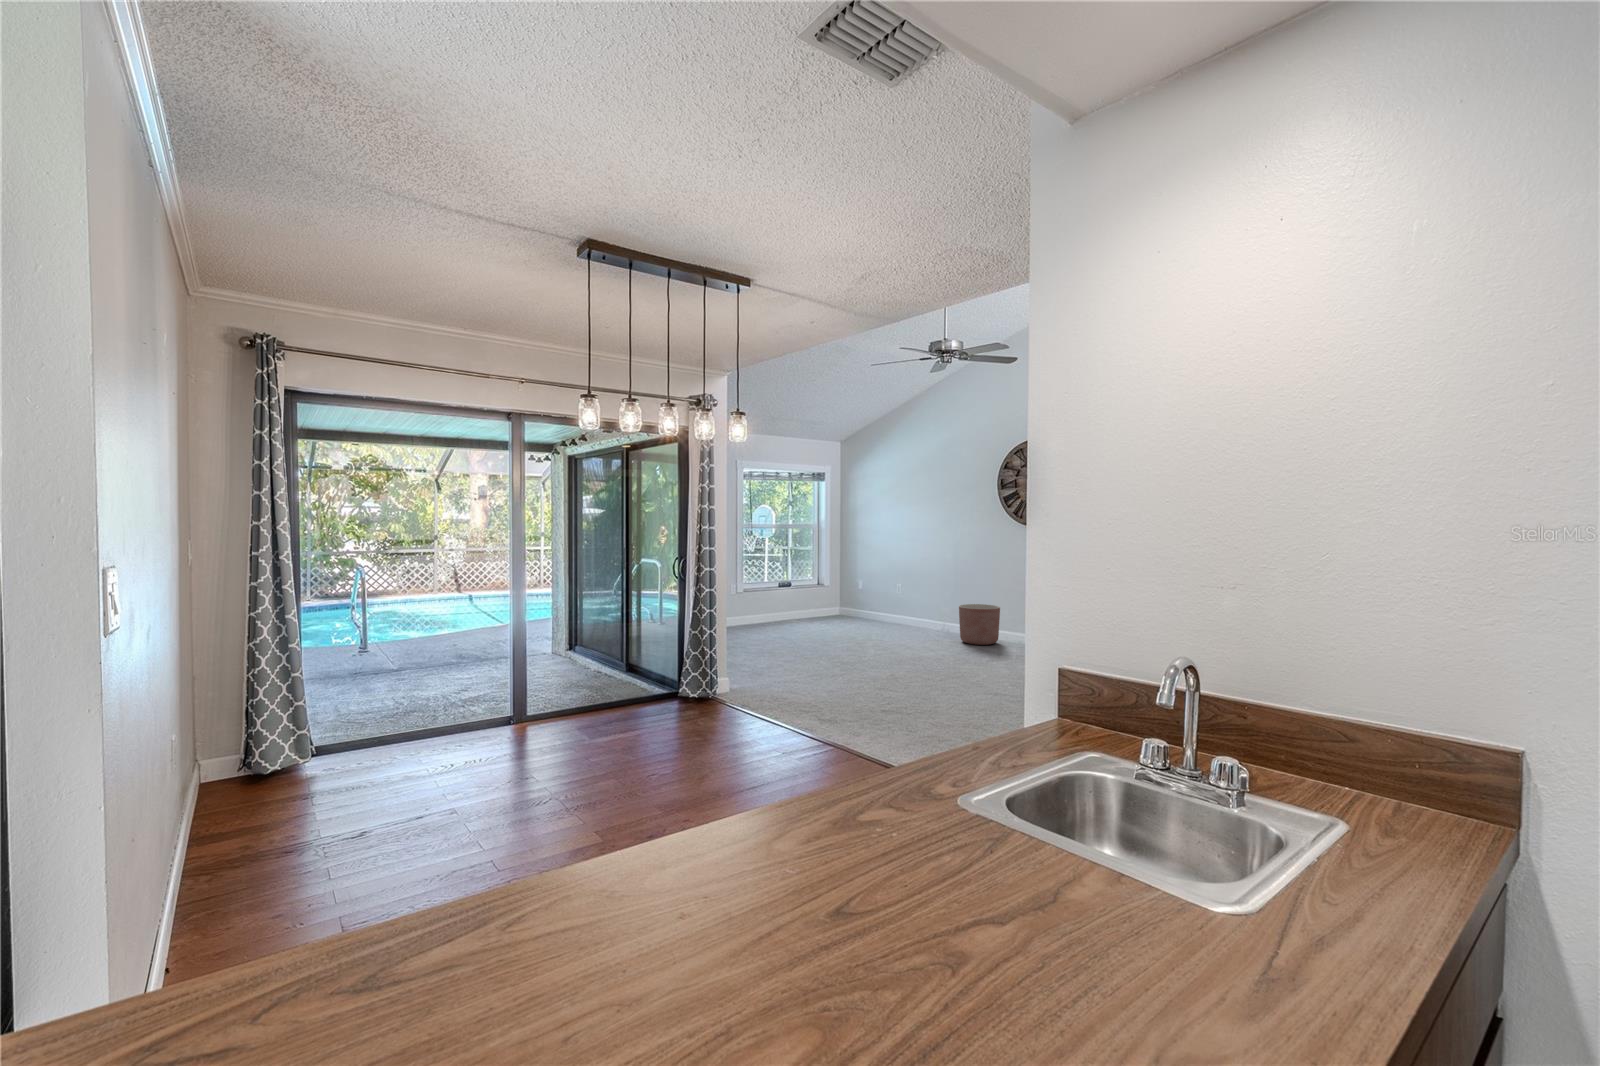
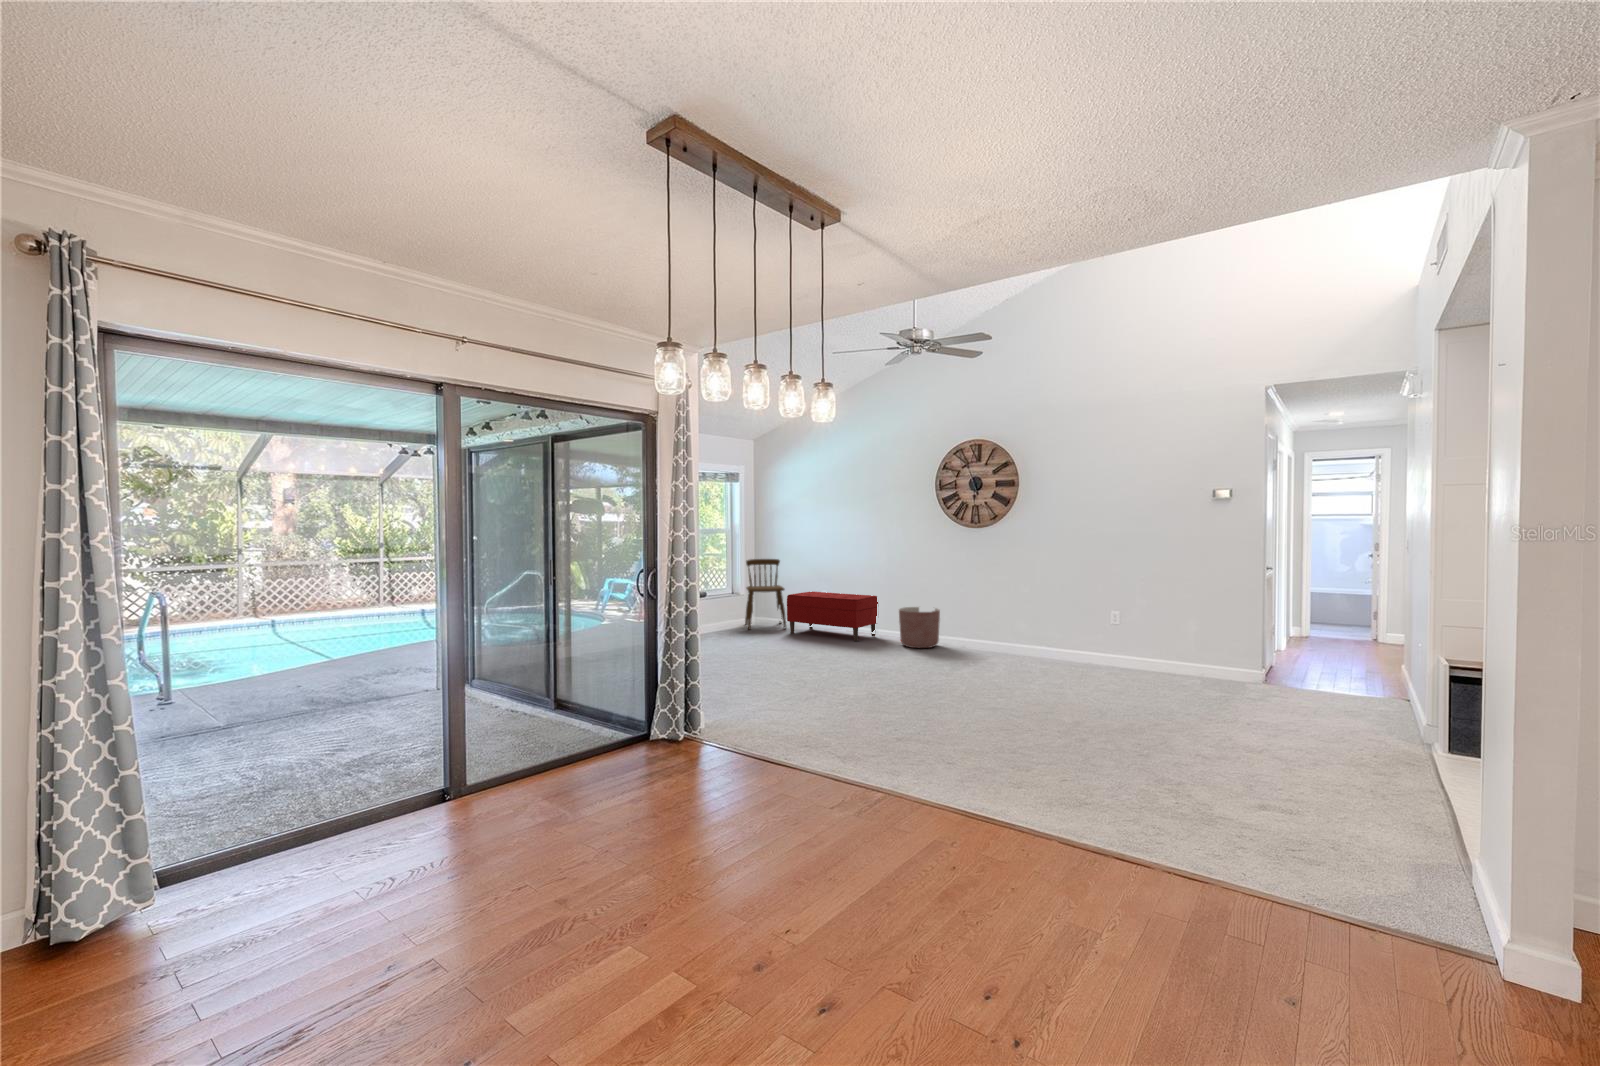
dining chair: none [825,554,862,621] -> present [745,559,786,630]
bench: none [859,586,946,635] -> present [787,591,878,641]

